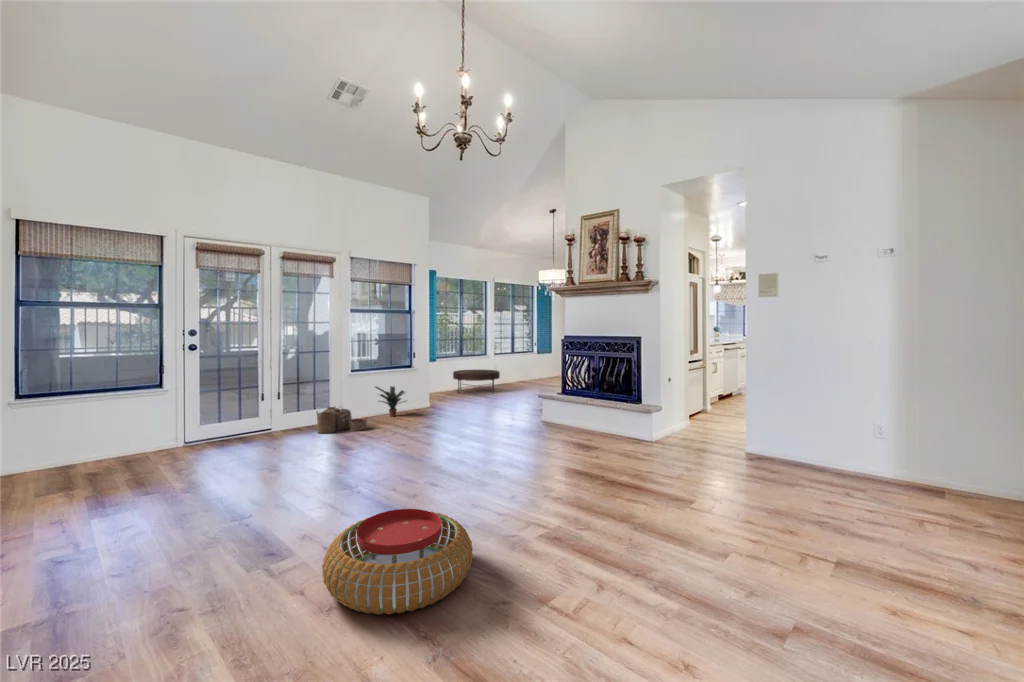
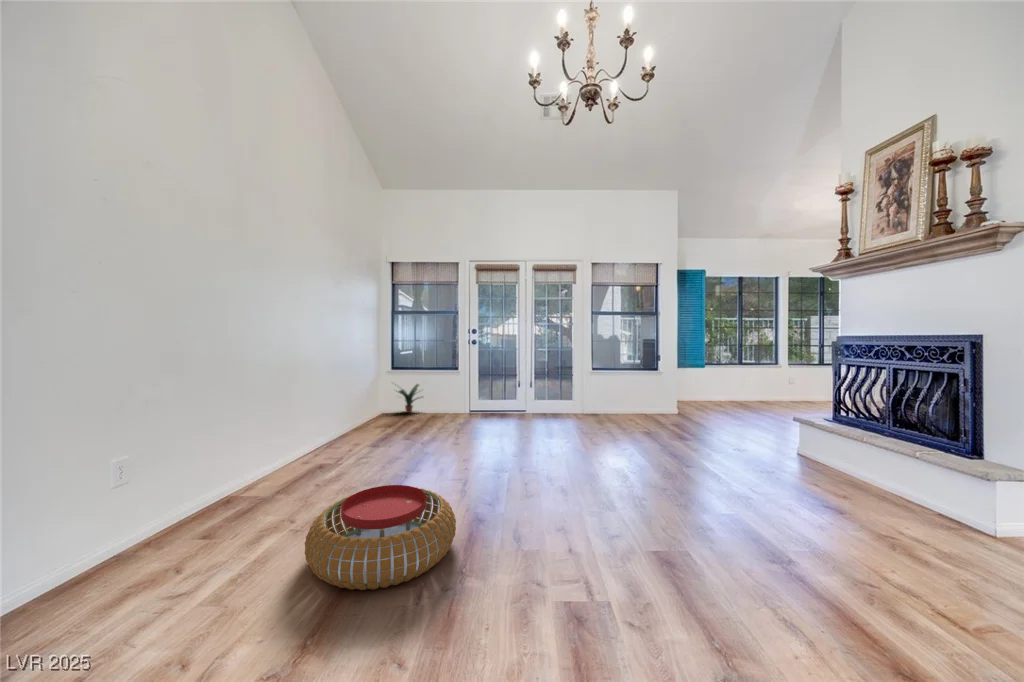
coffee table: present [453,370,500,393] -> none [731,379,796,411]
potted plant: present [375,386,406,417] -> present [398,384,423,413]
woven basket: present [317,407,367,433] -> none [549,396,589,422]

